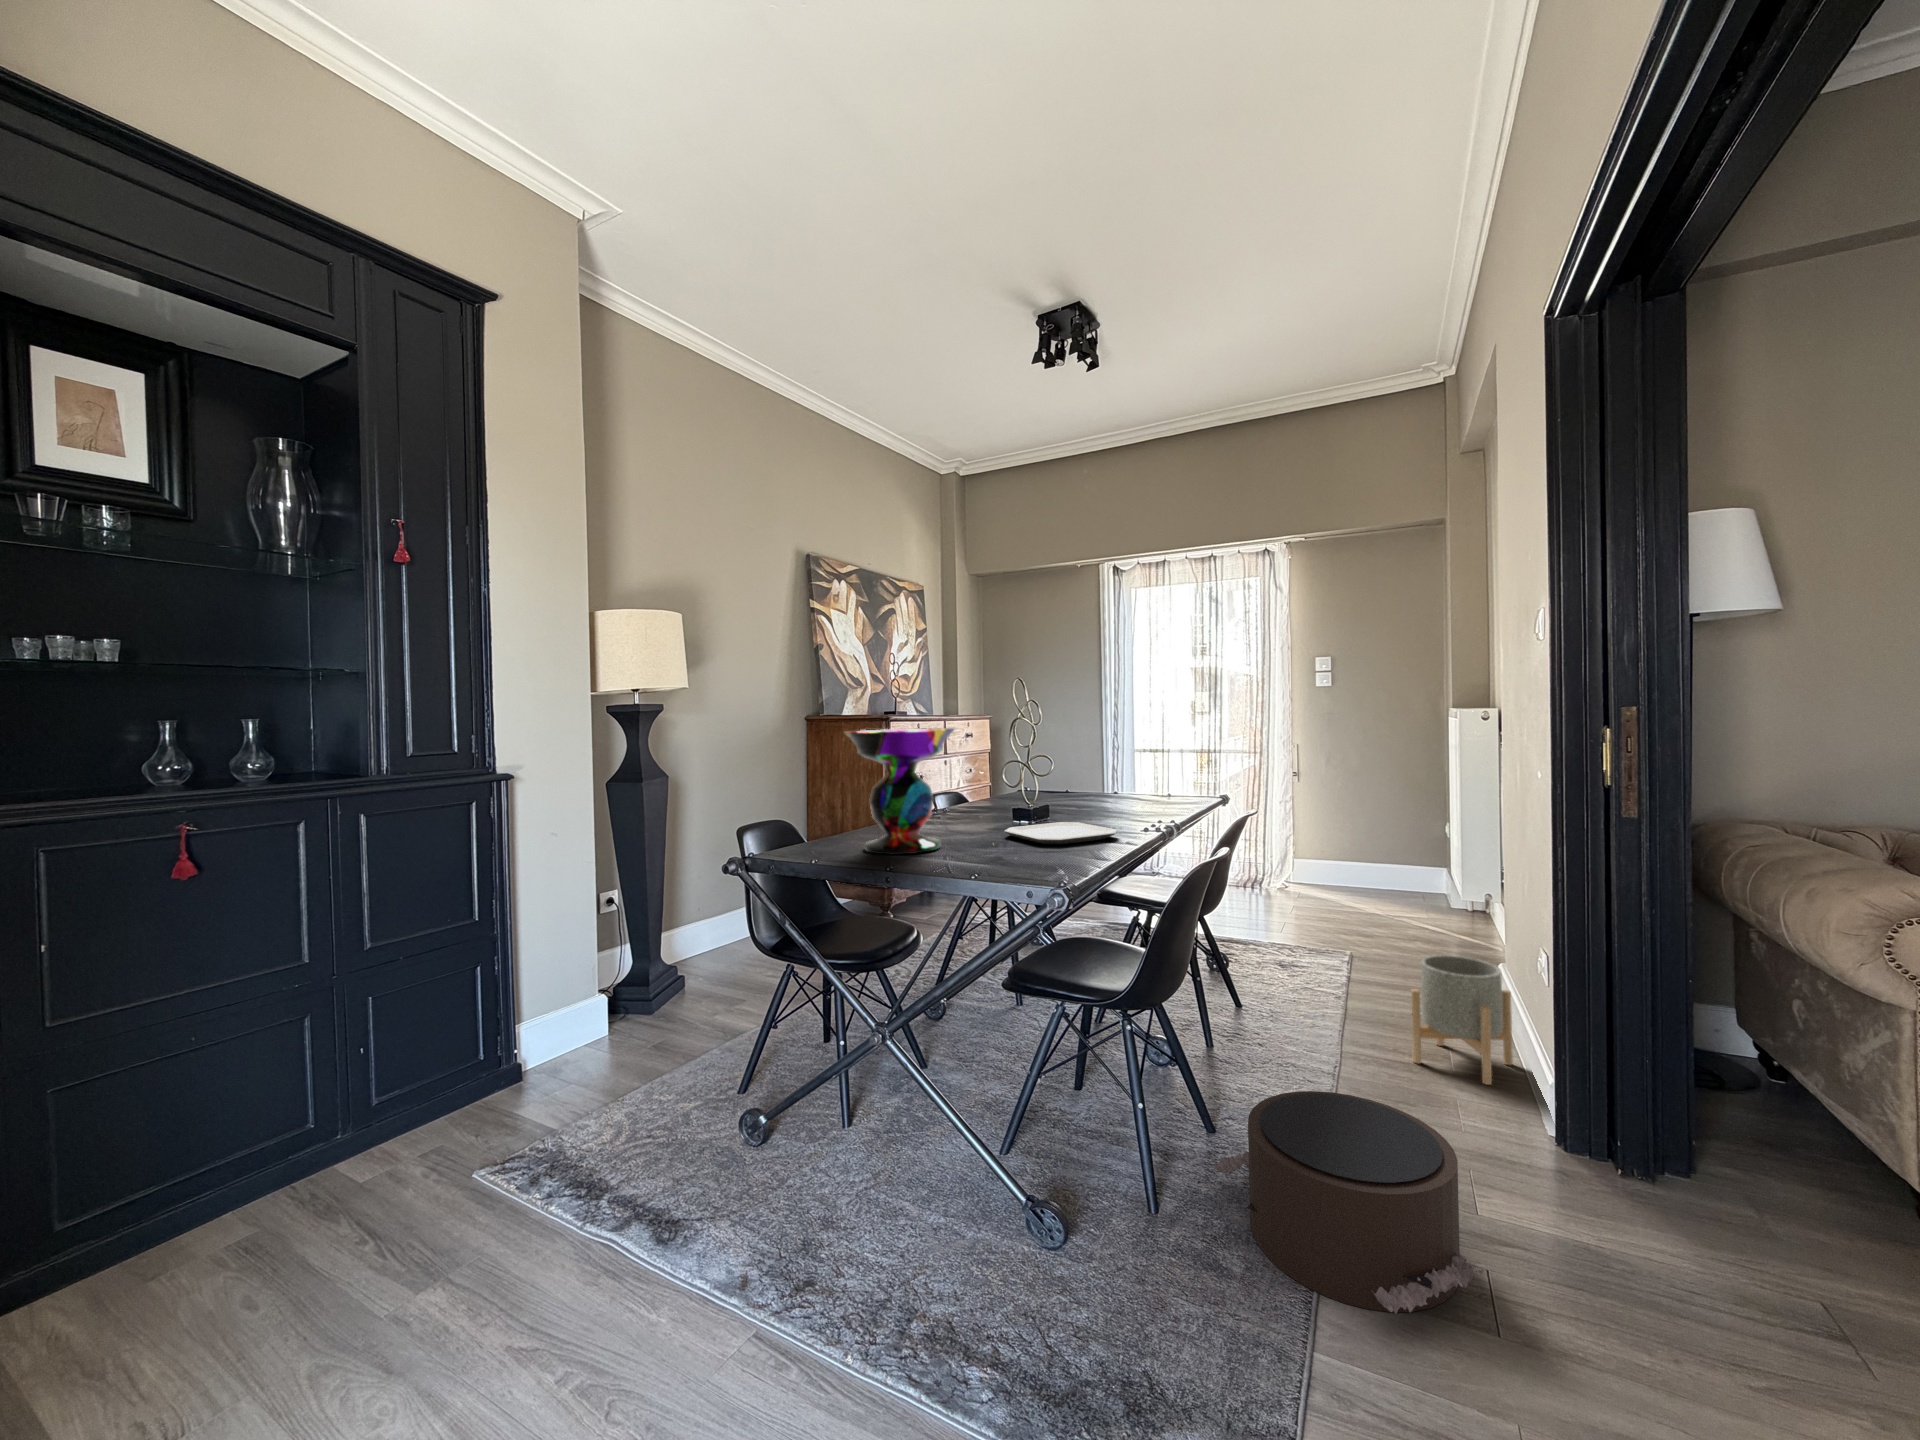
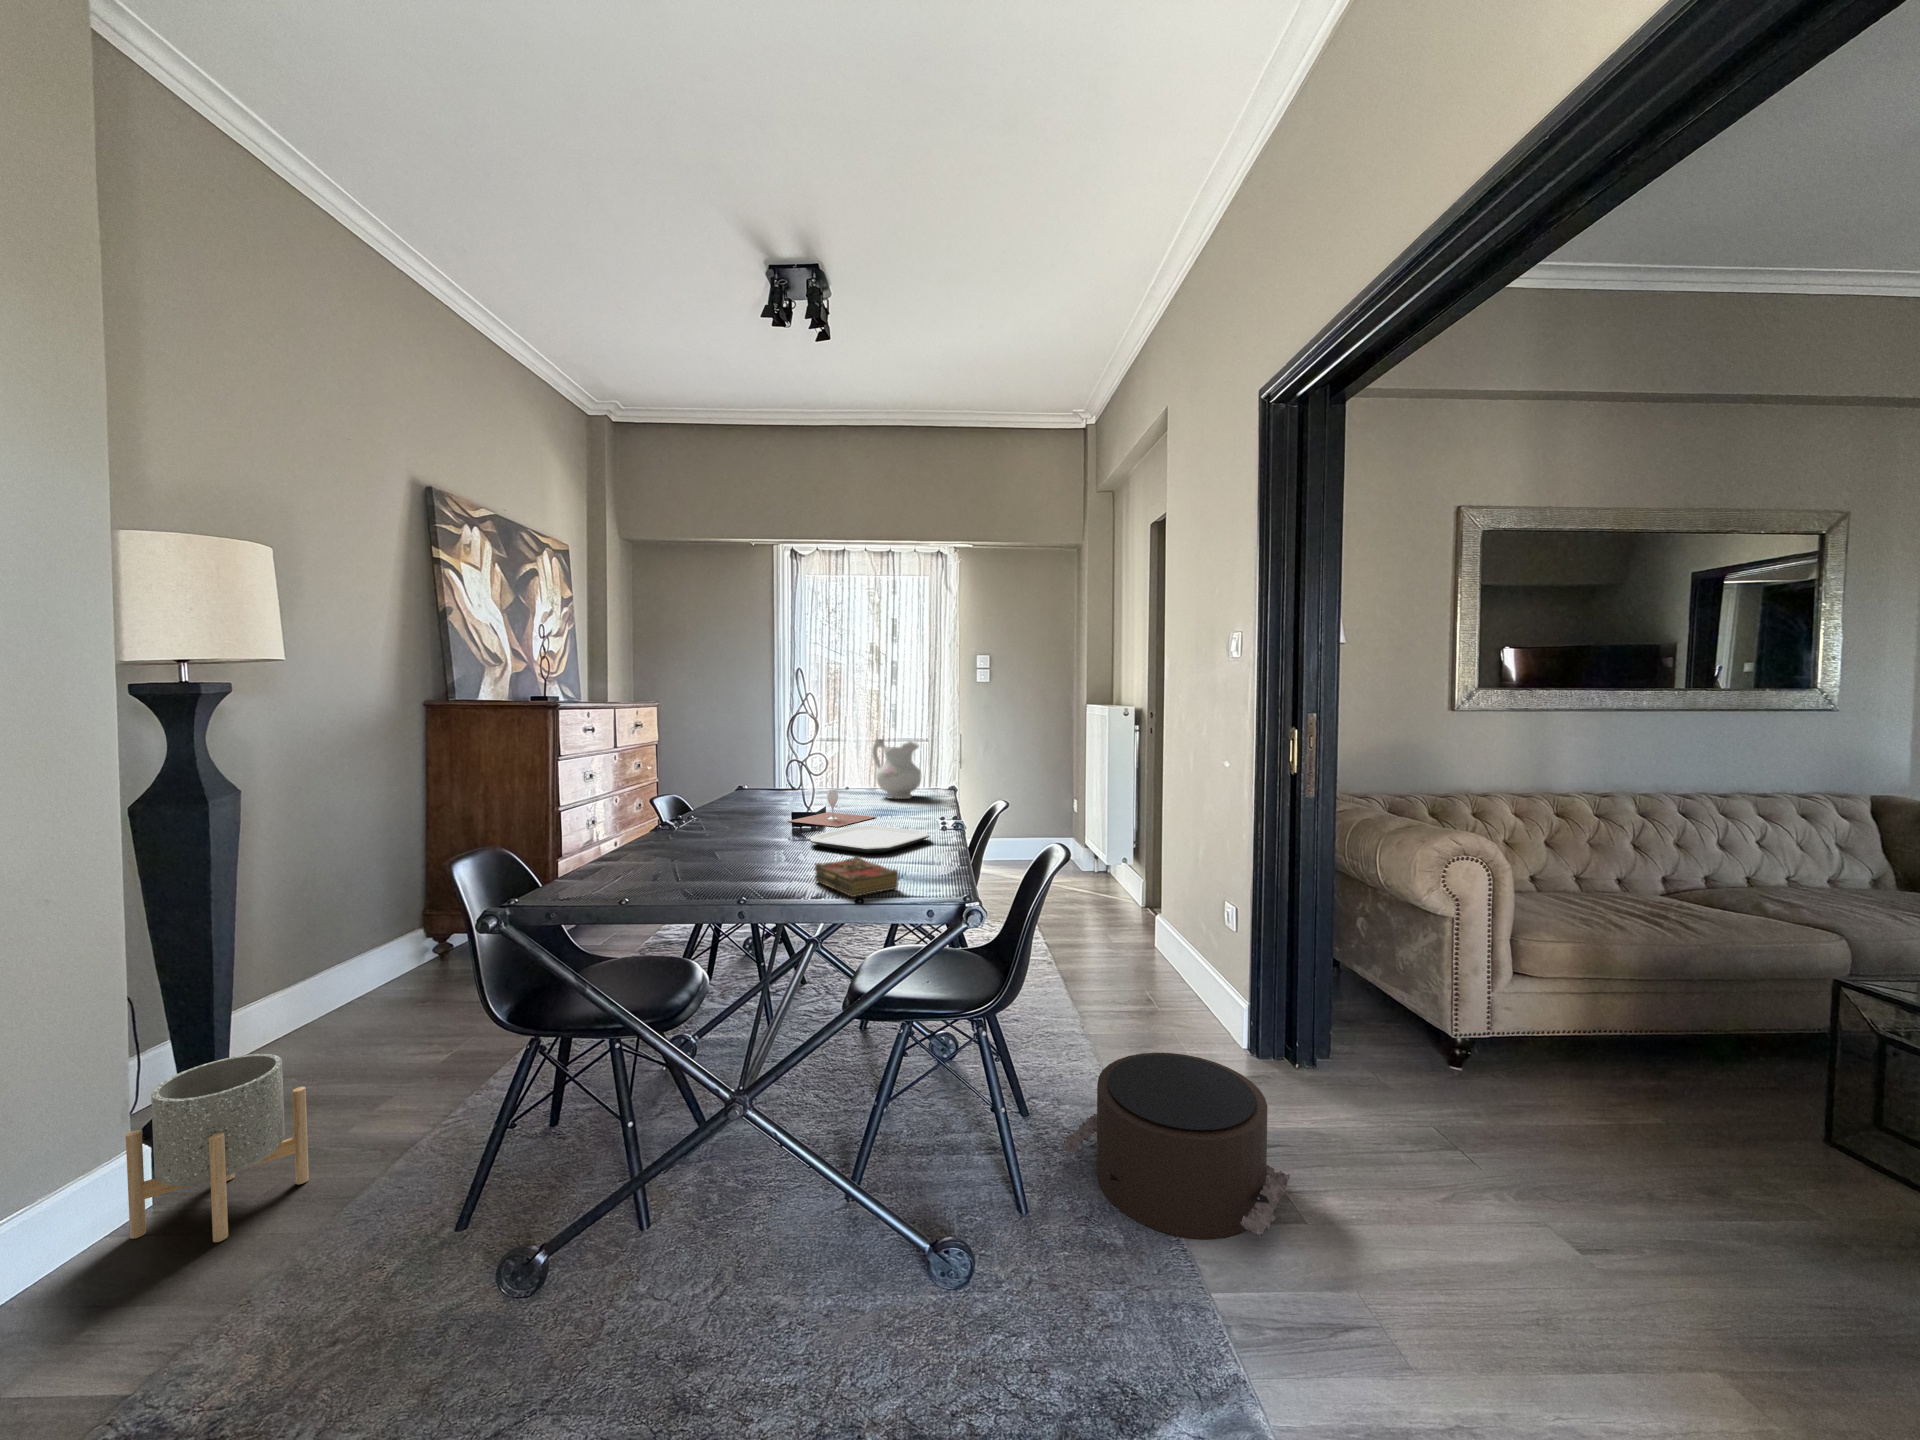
decorative bowl: present [845,728,954,855] -> none [637,728,779,883]
ceramic pitcher: none [1130,744,1178,805] -> present [872,739,921,799]
wine glass: none [1019,791,1103,824] -> present [788,790,875,827]
book: none [964,842,1022,873] -> present [815,857,898,897]
planter: present [1411,955,1513,1085] -> present [126,1054,309,1242]

